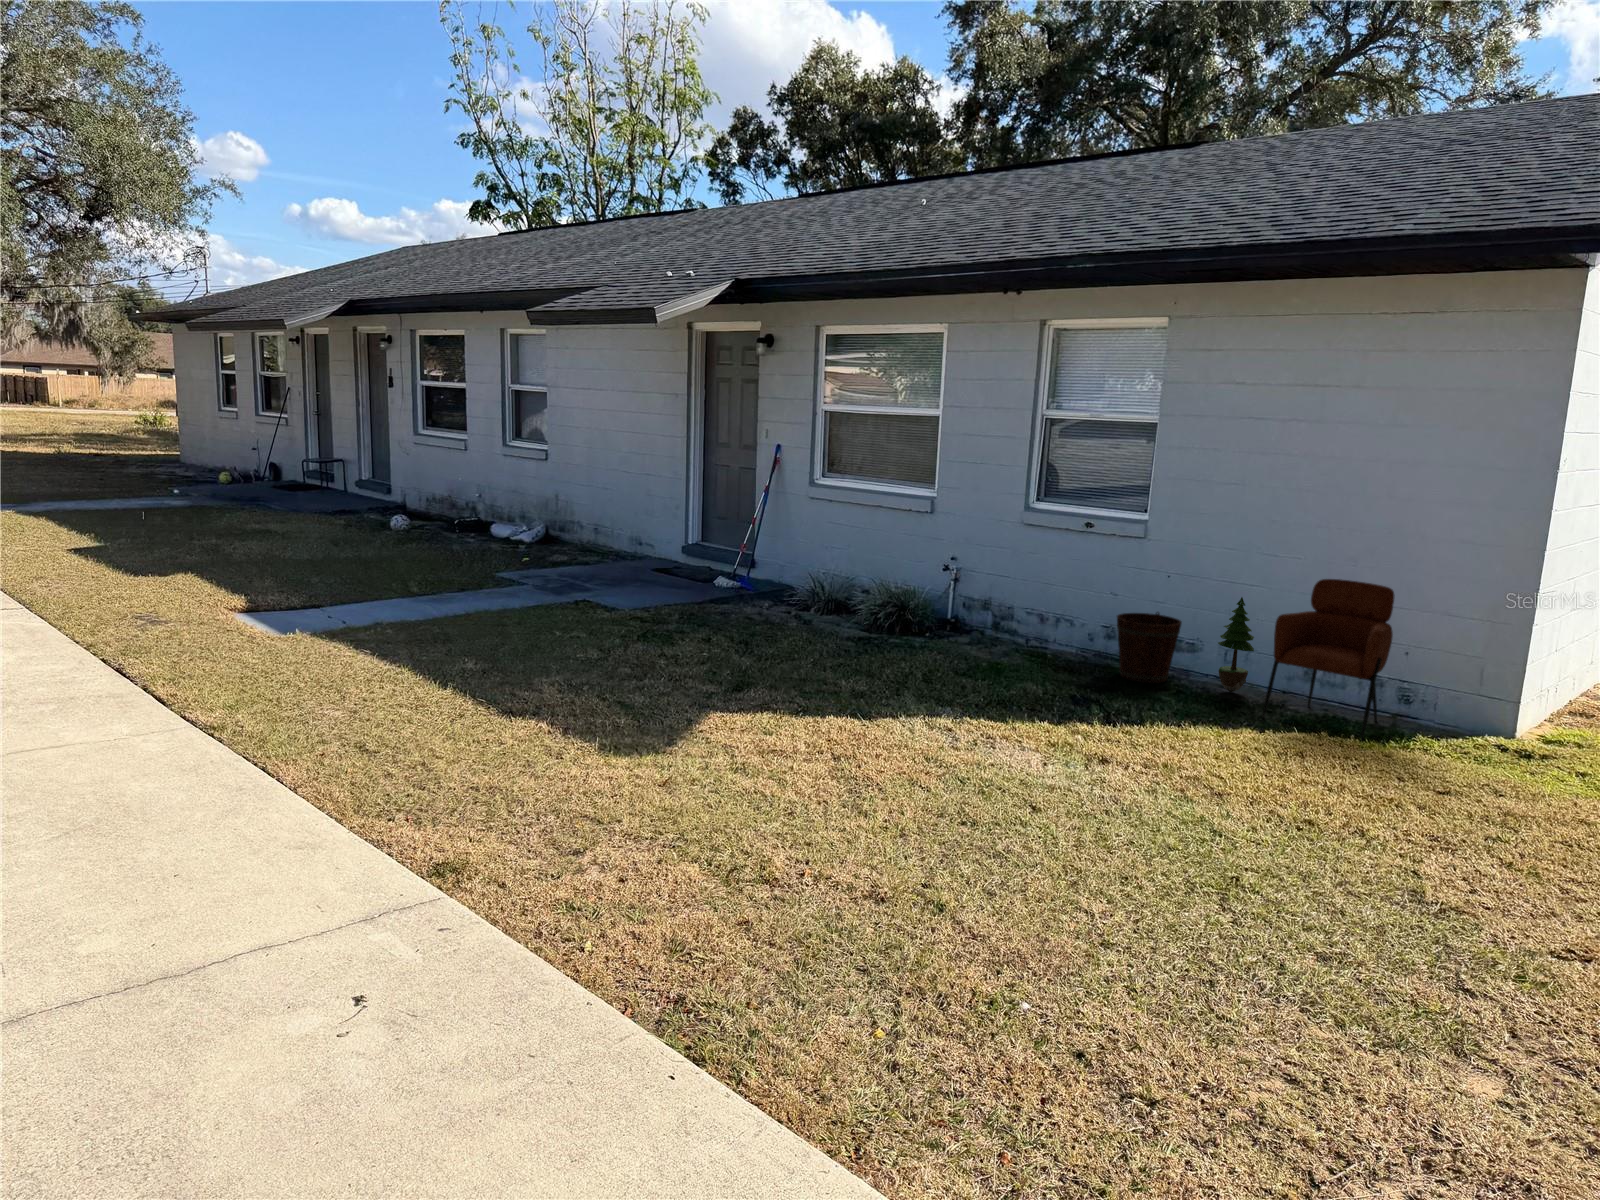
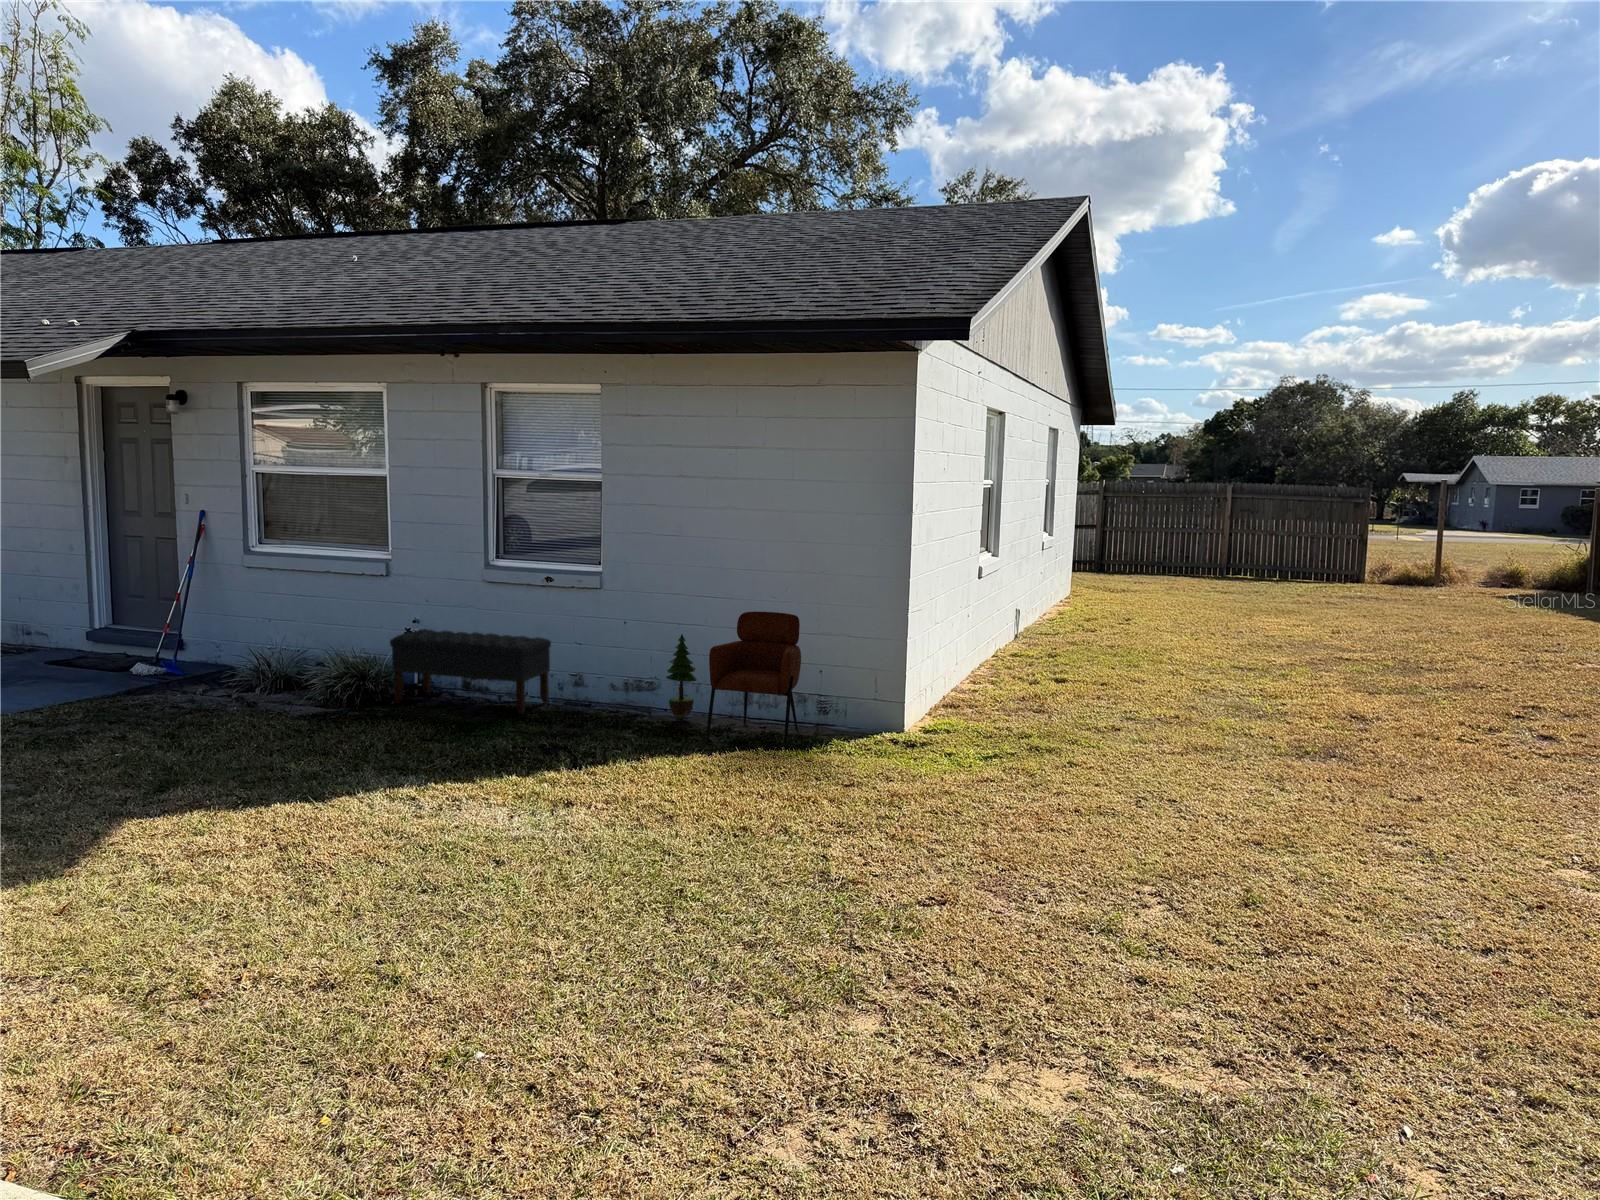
bench: none [931,569,1091,664] -> present [390,629,551,714]
bucket: present [1117,612,1182,683] -> none [575,654,634,721]

